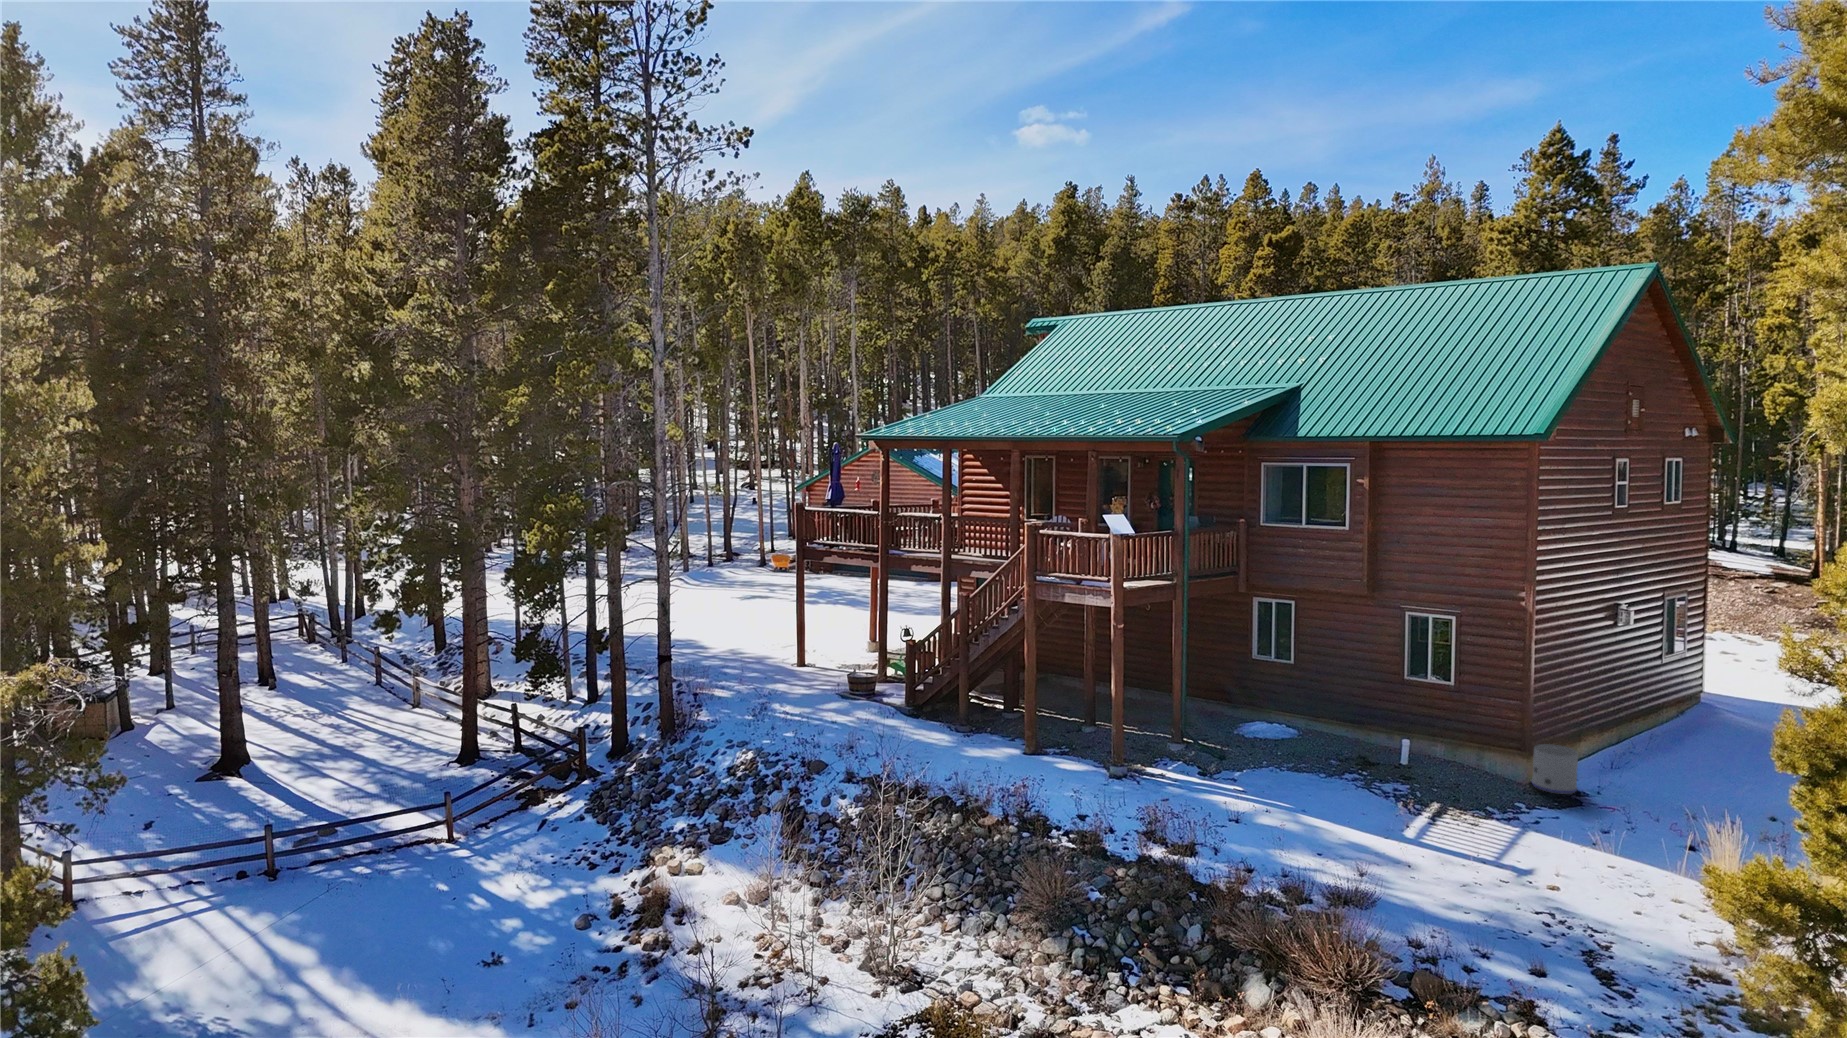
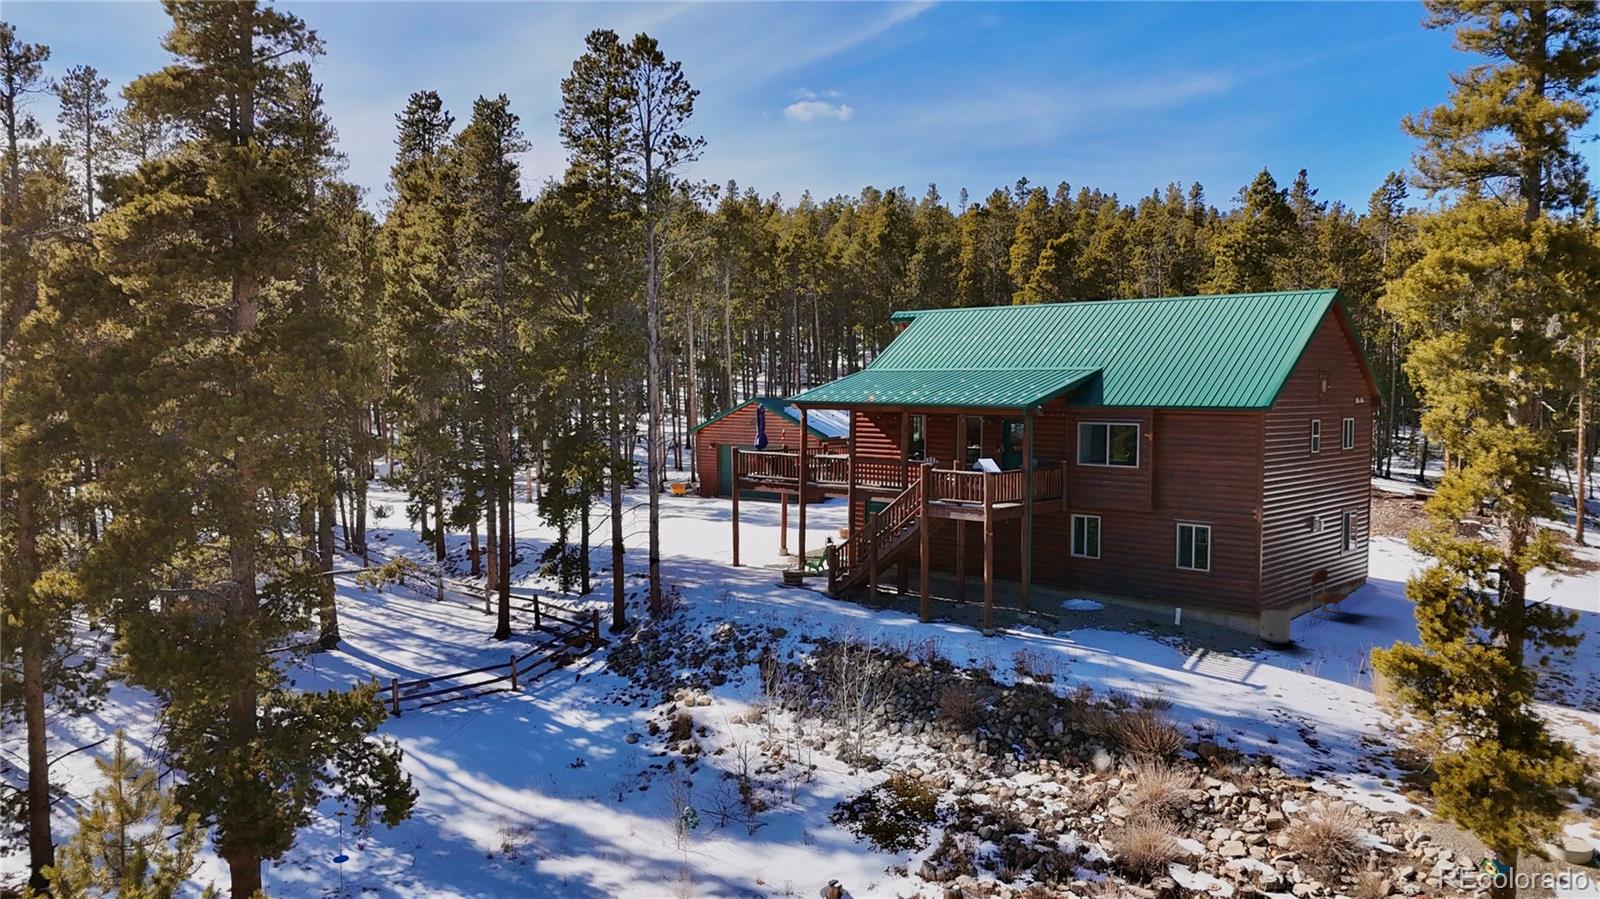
bench: none [1610,682,1669,758] -> present [1310,569,1348,619]

